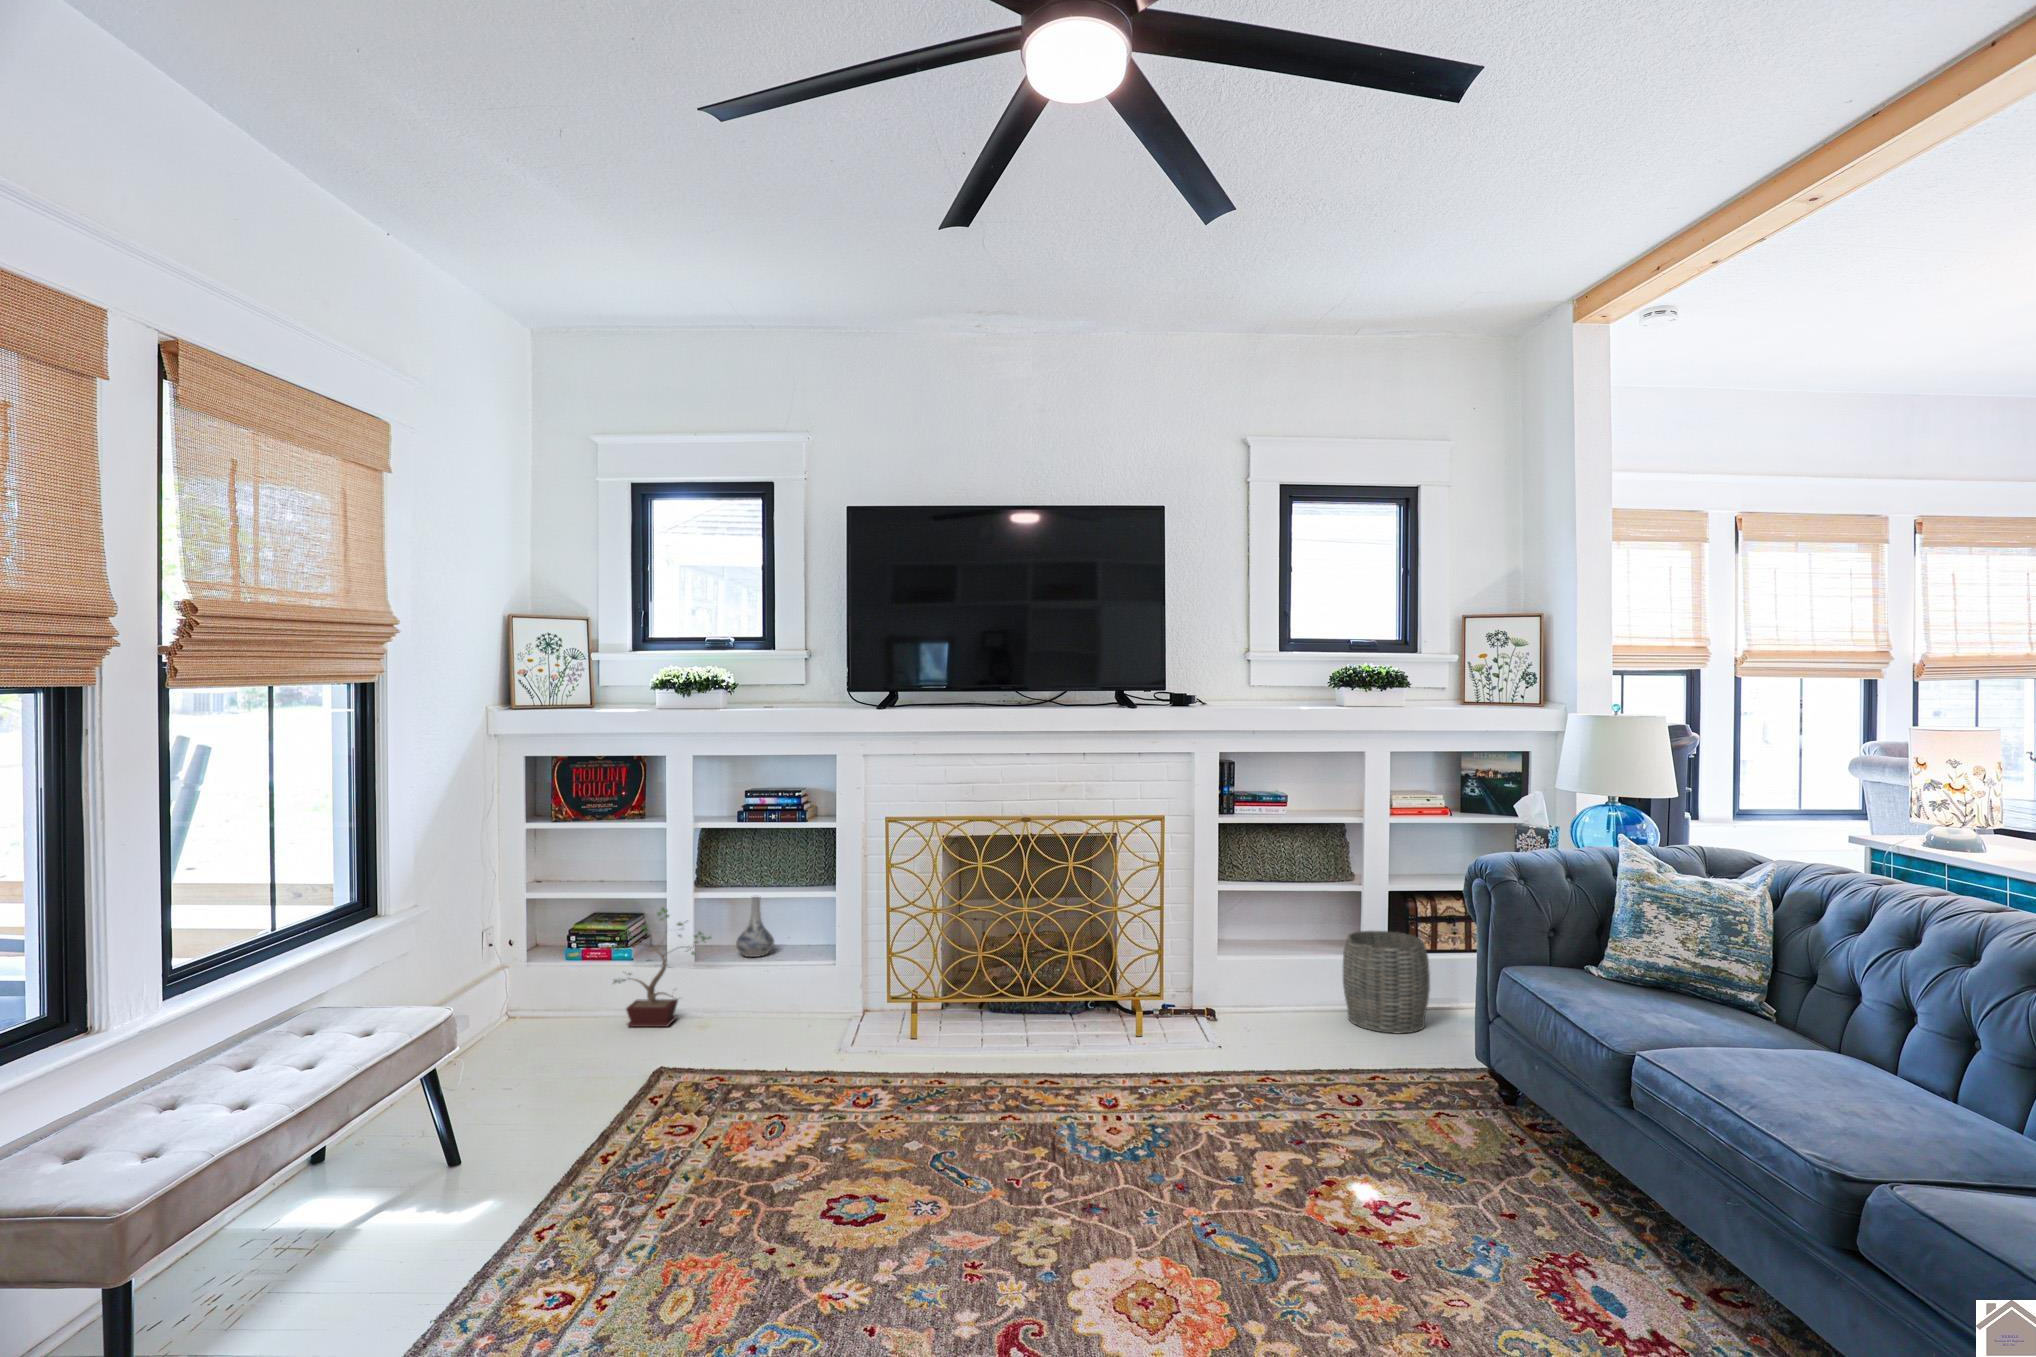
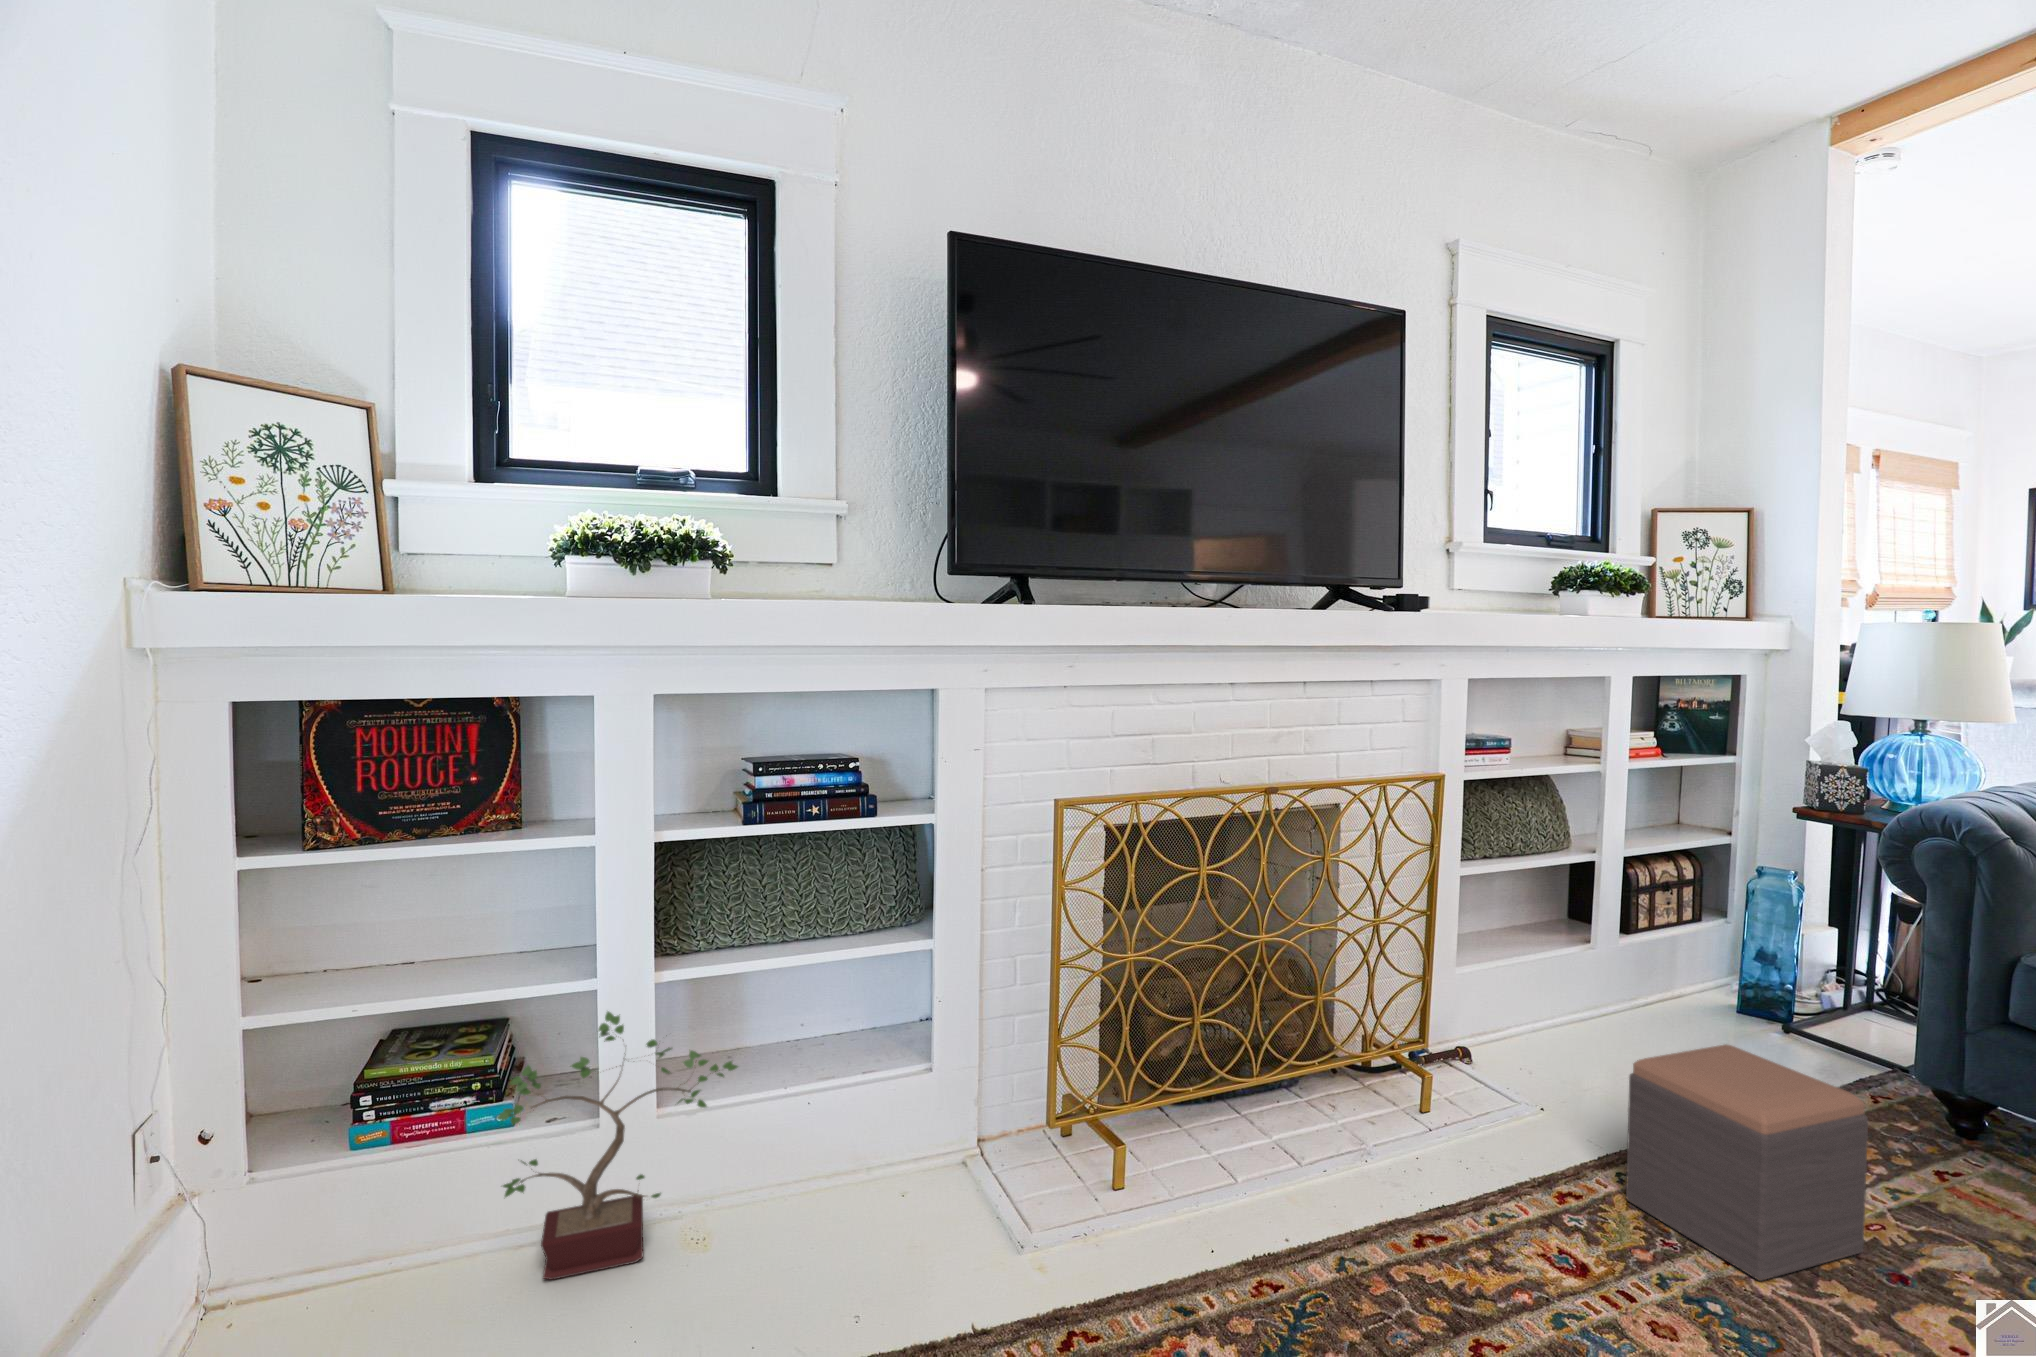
decorative vase: present [736,897,774,957] -> none [728,958,801,1077]
woven basket: present [1343,931,1430,1033] -> none [1603,914,1733,1056]
footstool: none [1178,989,1277,1114] -> present [1626,1044,1868,1281]

